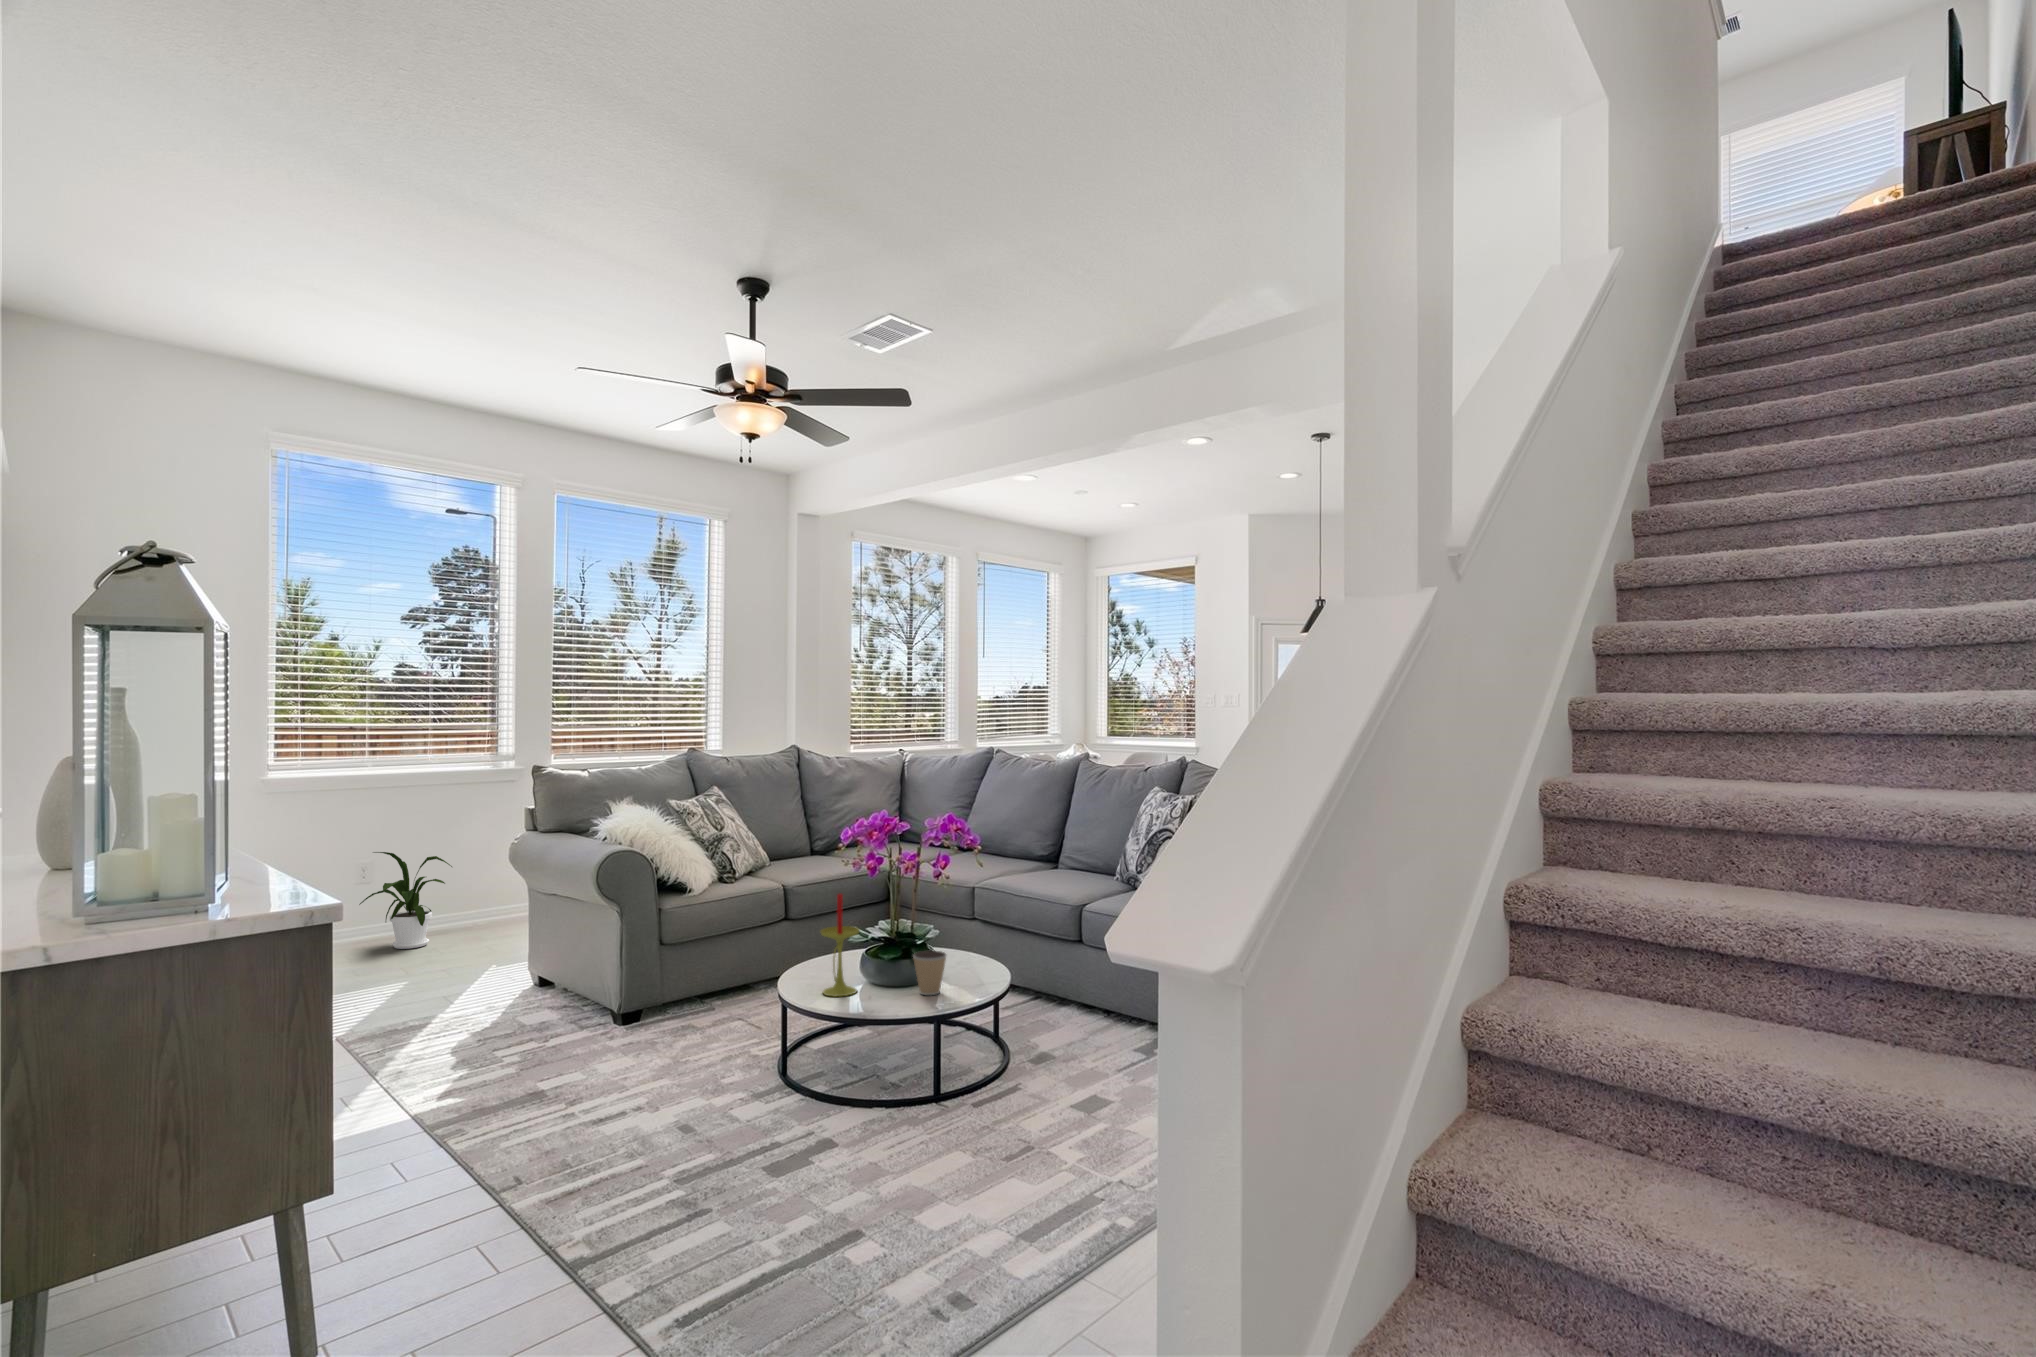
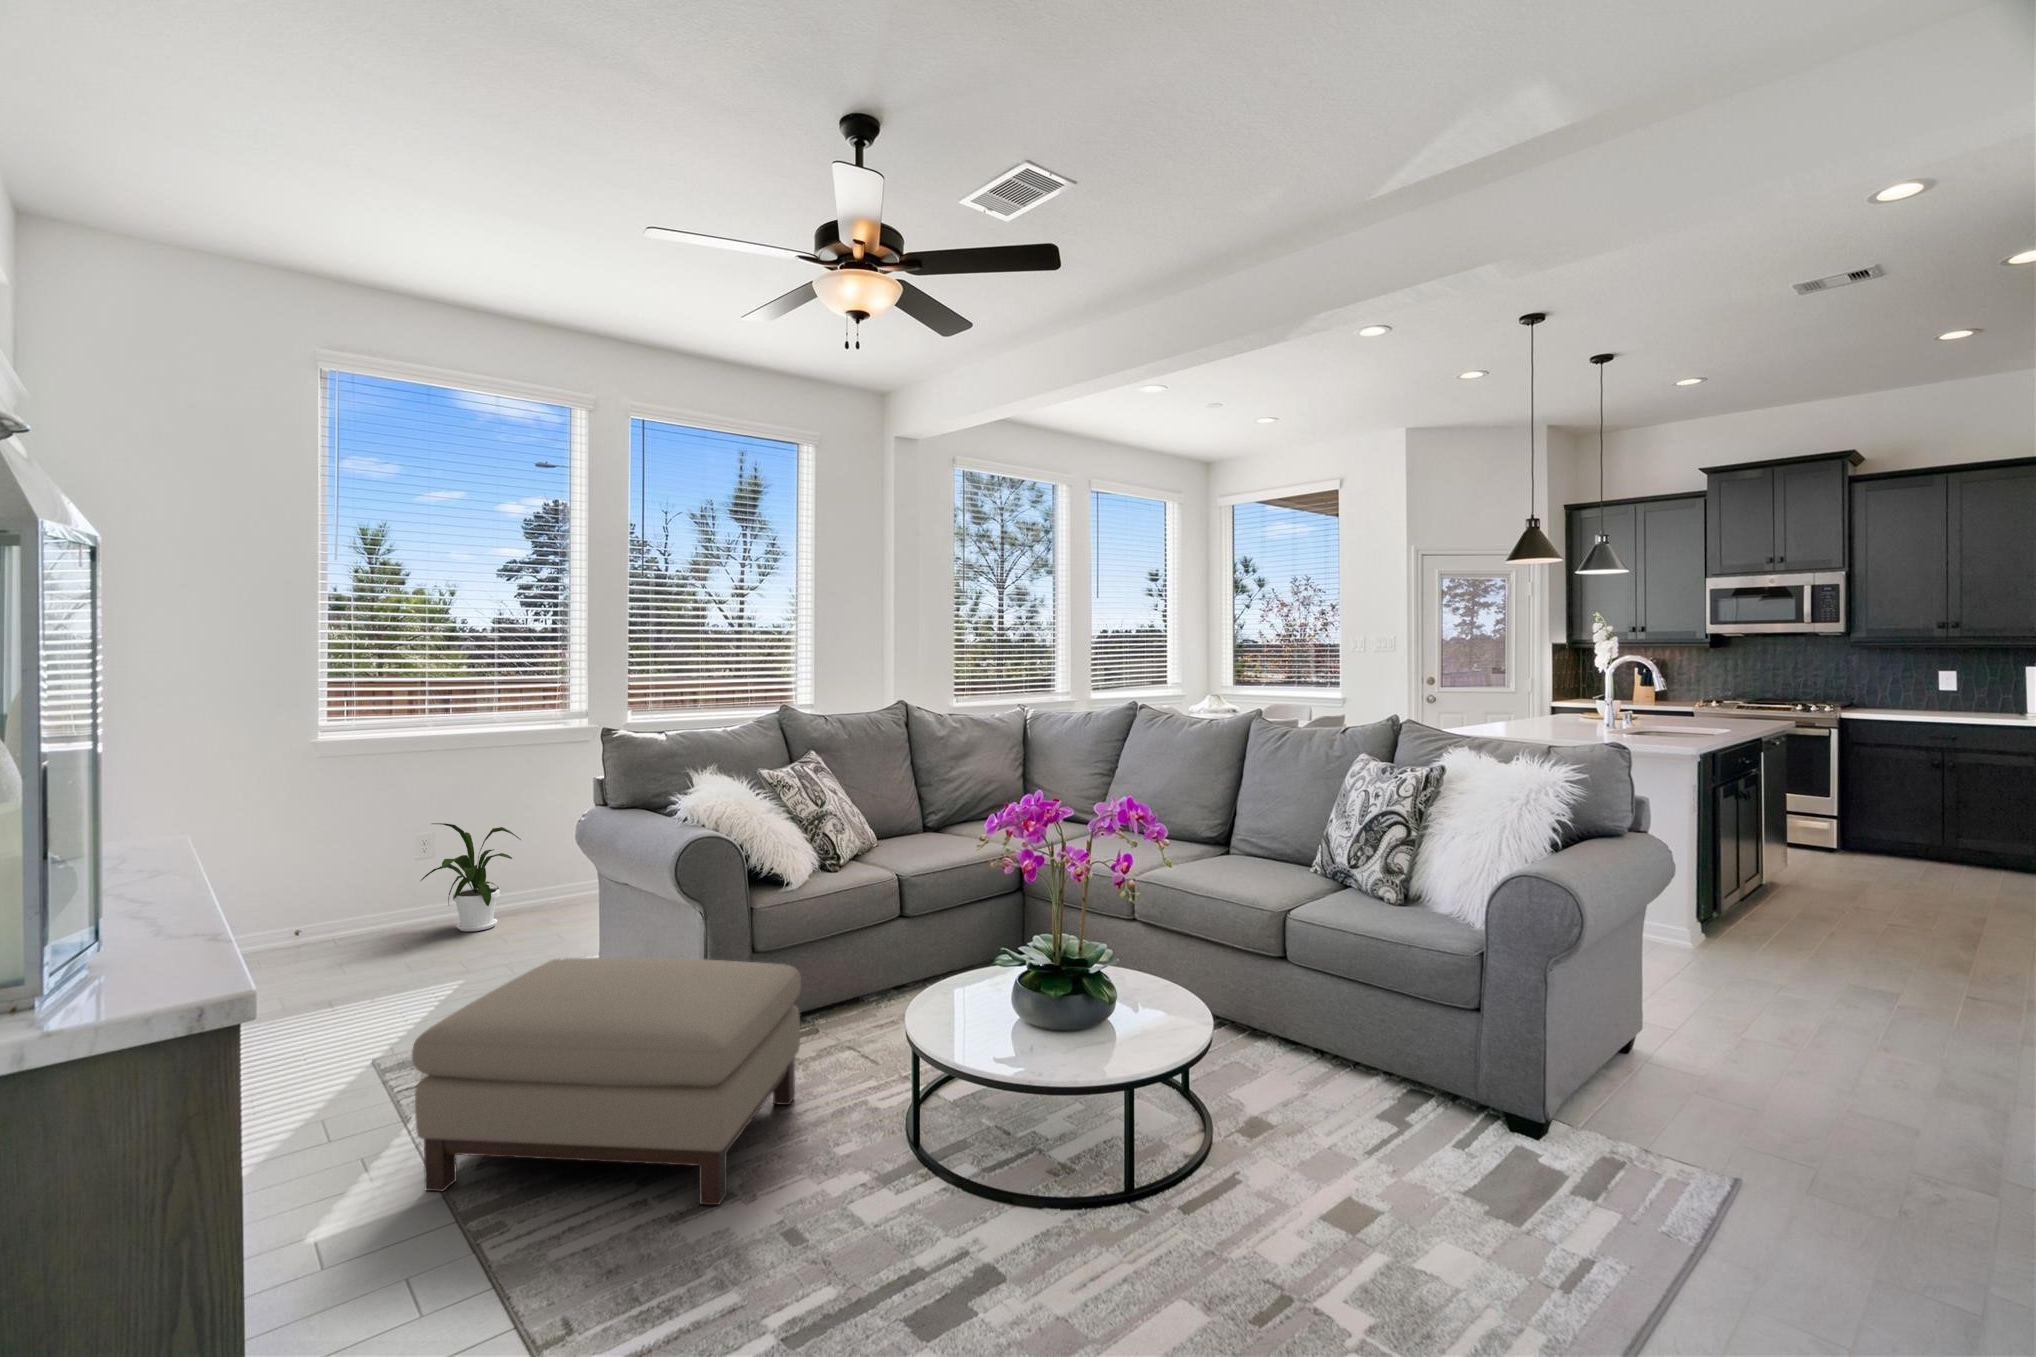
candle: present [821,894,859,997] -> none [968,908,1021,1053]
ottoman: none [395,944,698,1113] -> present [412,958,801,1205]
coffee cup: present [913,951,946,995] -> none [1095,989,1142,1054]

